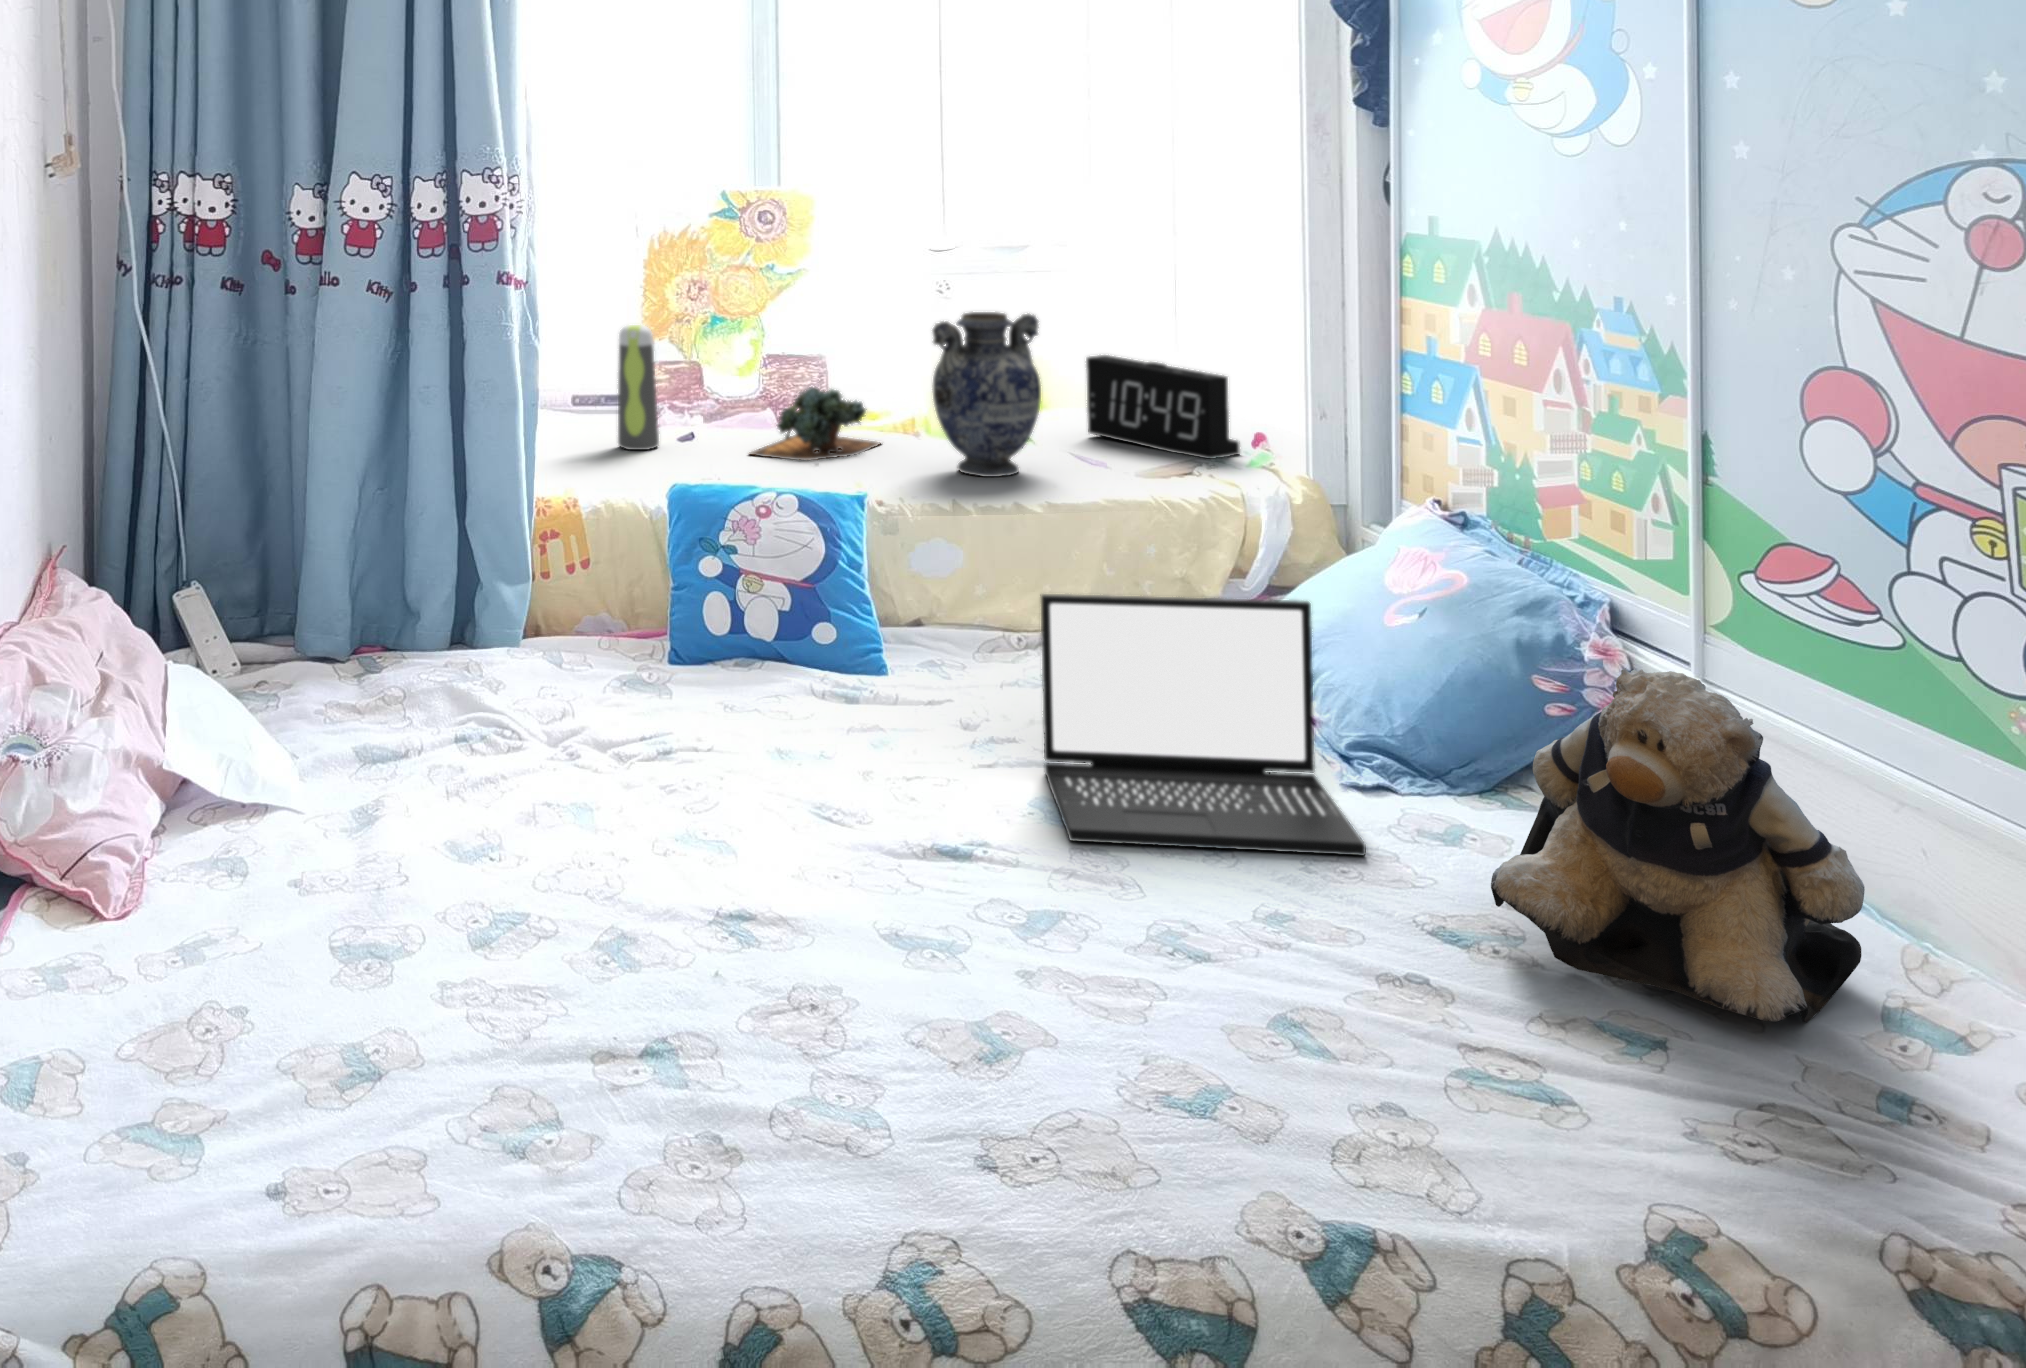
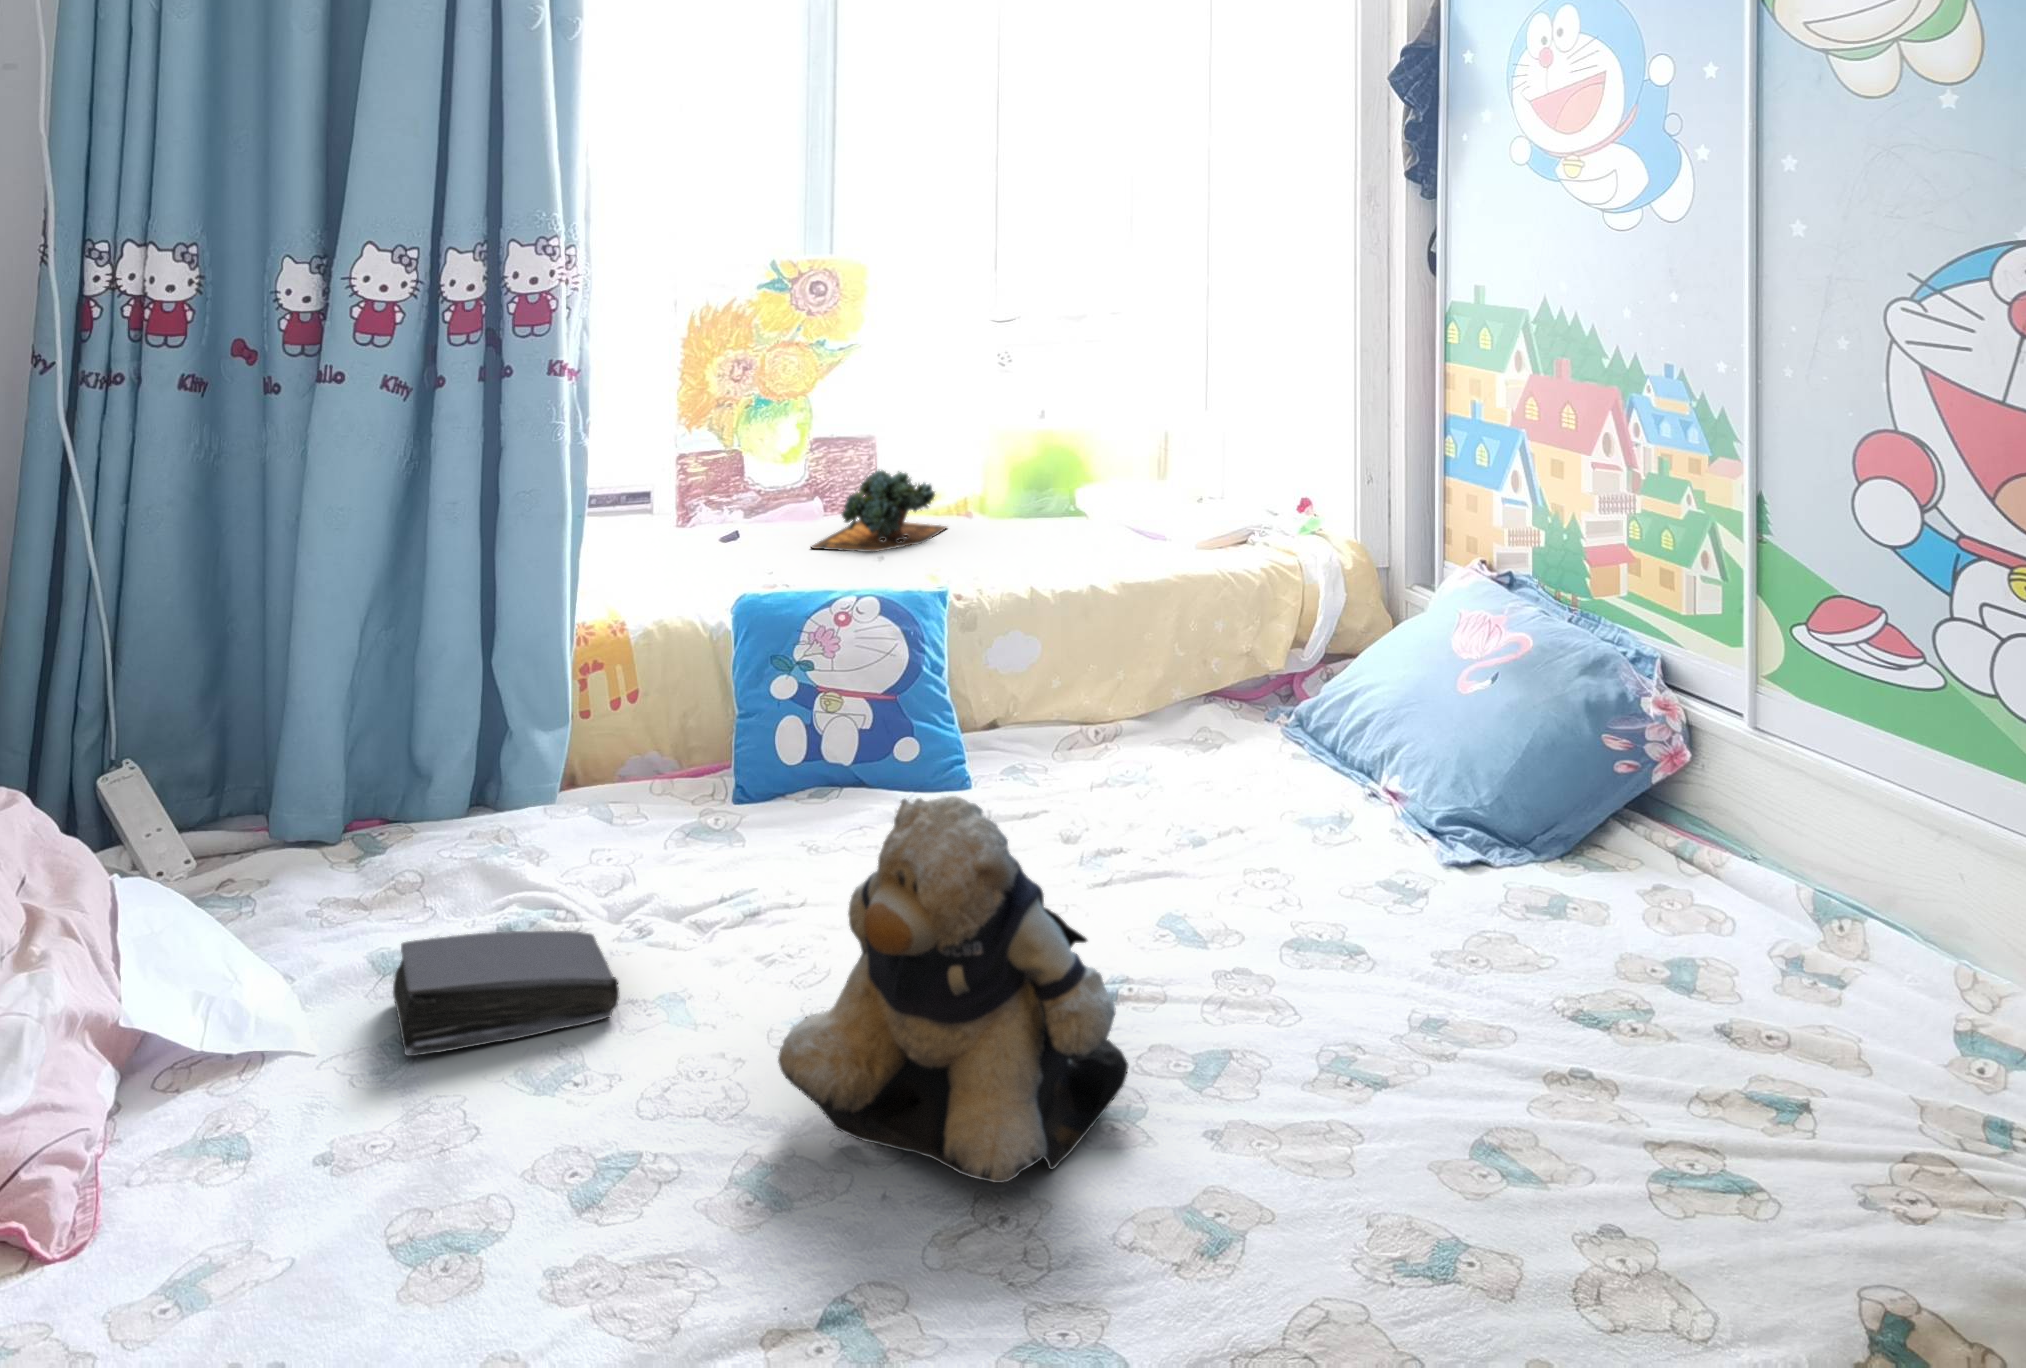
decorative vase: present [932,312,1041,477] -> none [1015,387,1121,560]
water bottle: present [618,325,659,450] -> none [661,409,709,550]
alarm clock: present [1086,355,1240,459] -> none [1146,426,1293,530]
laptop: present [1040,594,1366,856] -> none [1169,677,1494,968]
teddy bear: present [1491,668,1865,1023] -> present [778,796,1128,1183]
book: none [377,731,544,814] -> present [393,931,619,1056]

